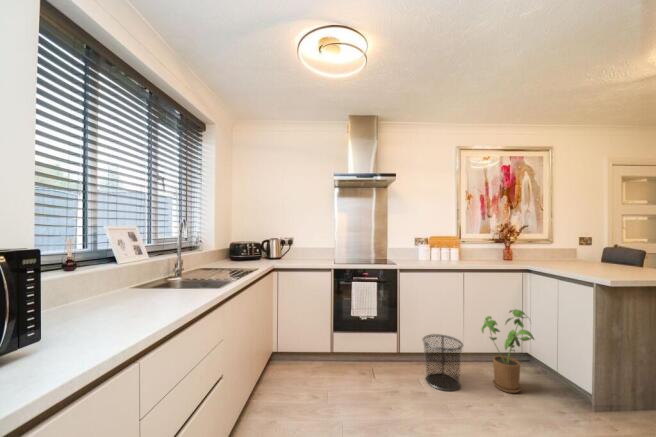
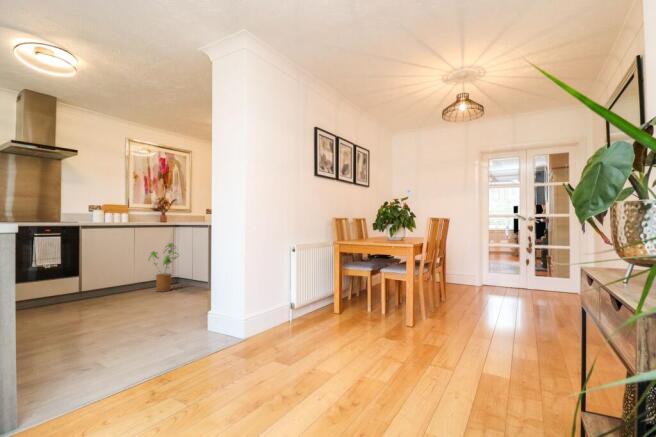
waste bin: present [423,334,463,391] -> none [106,268,137,300]

